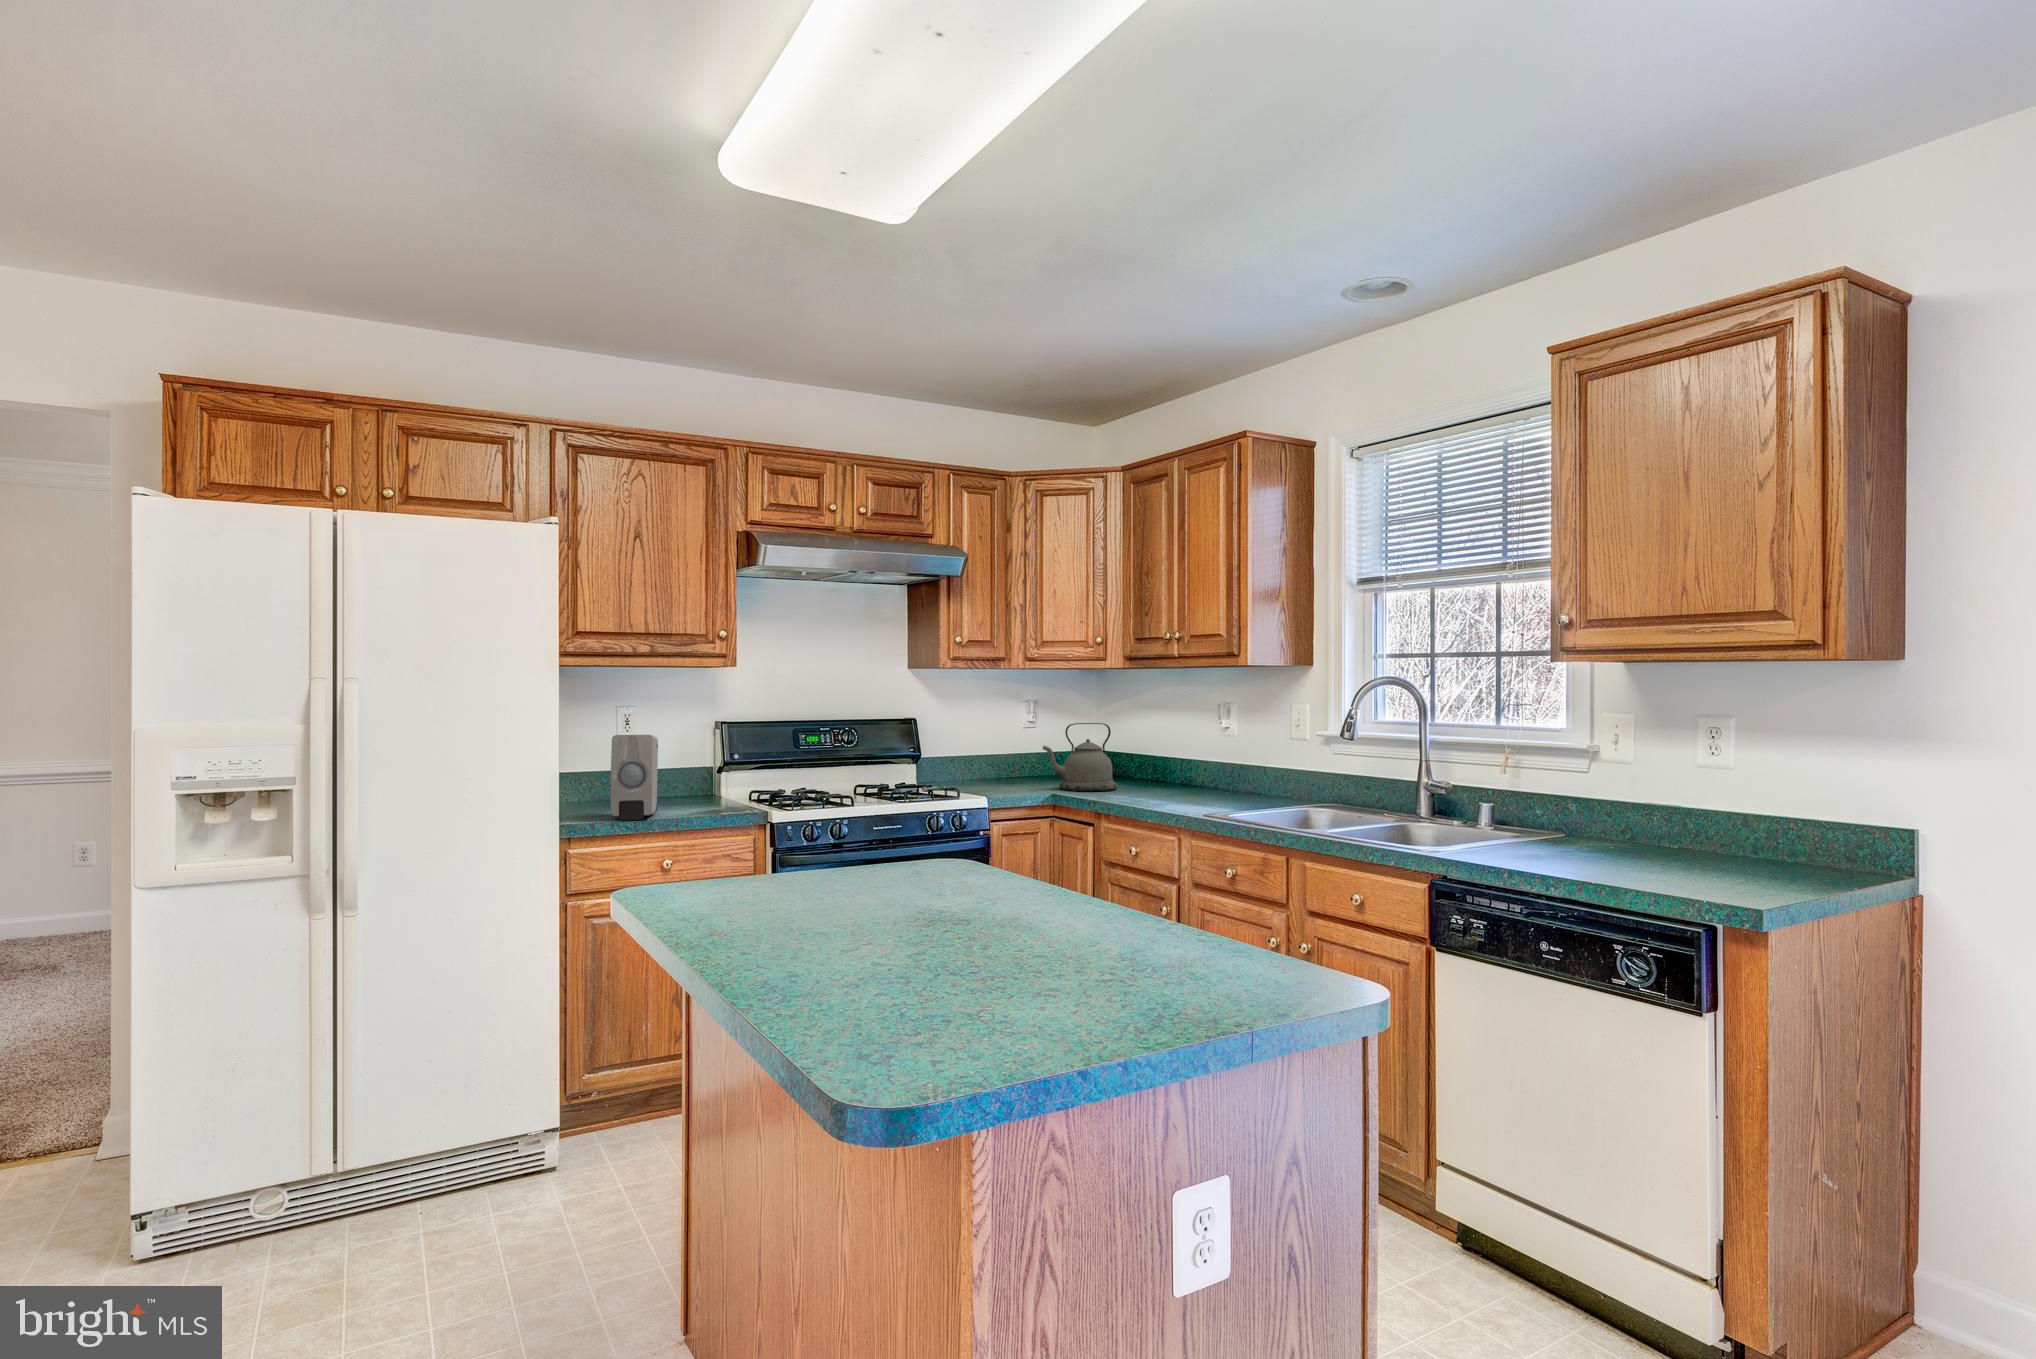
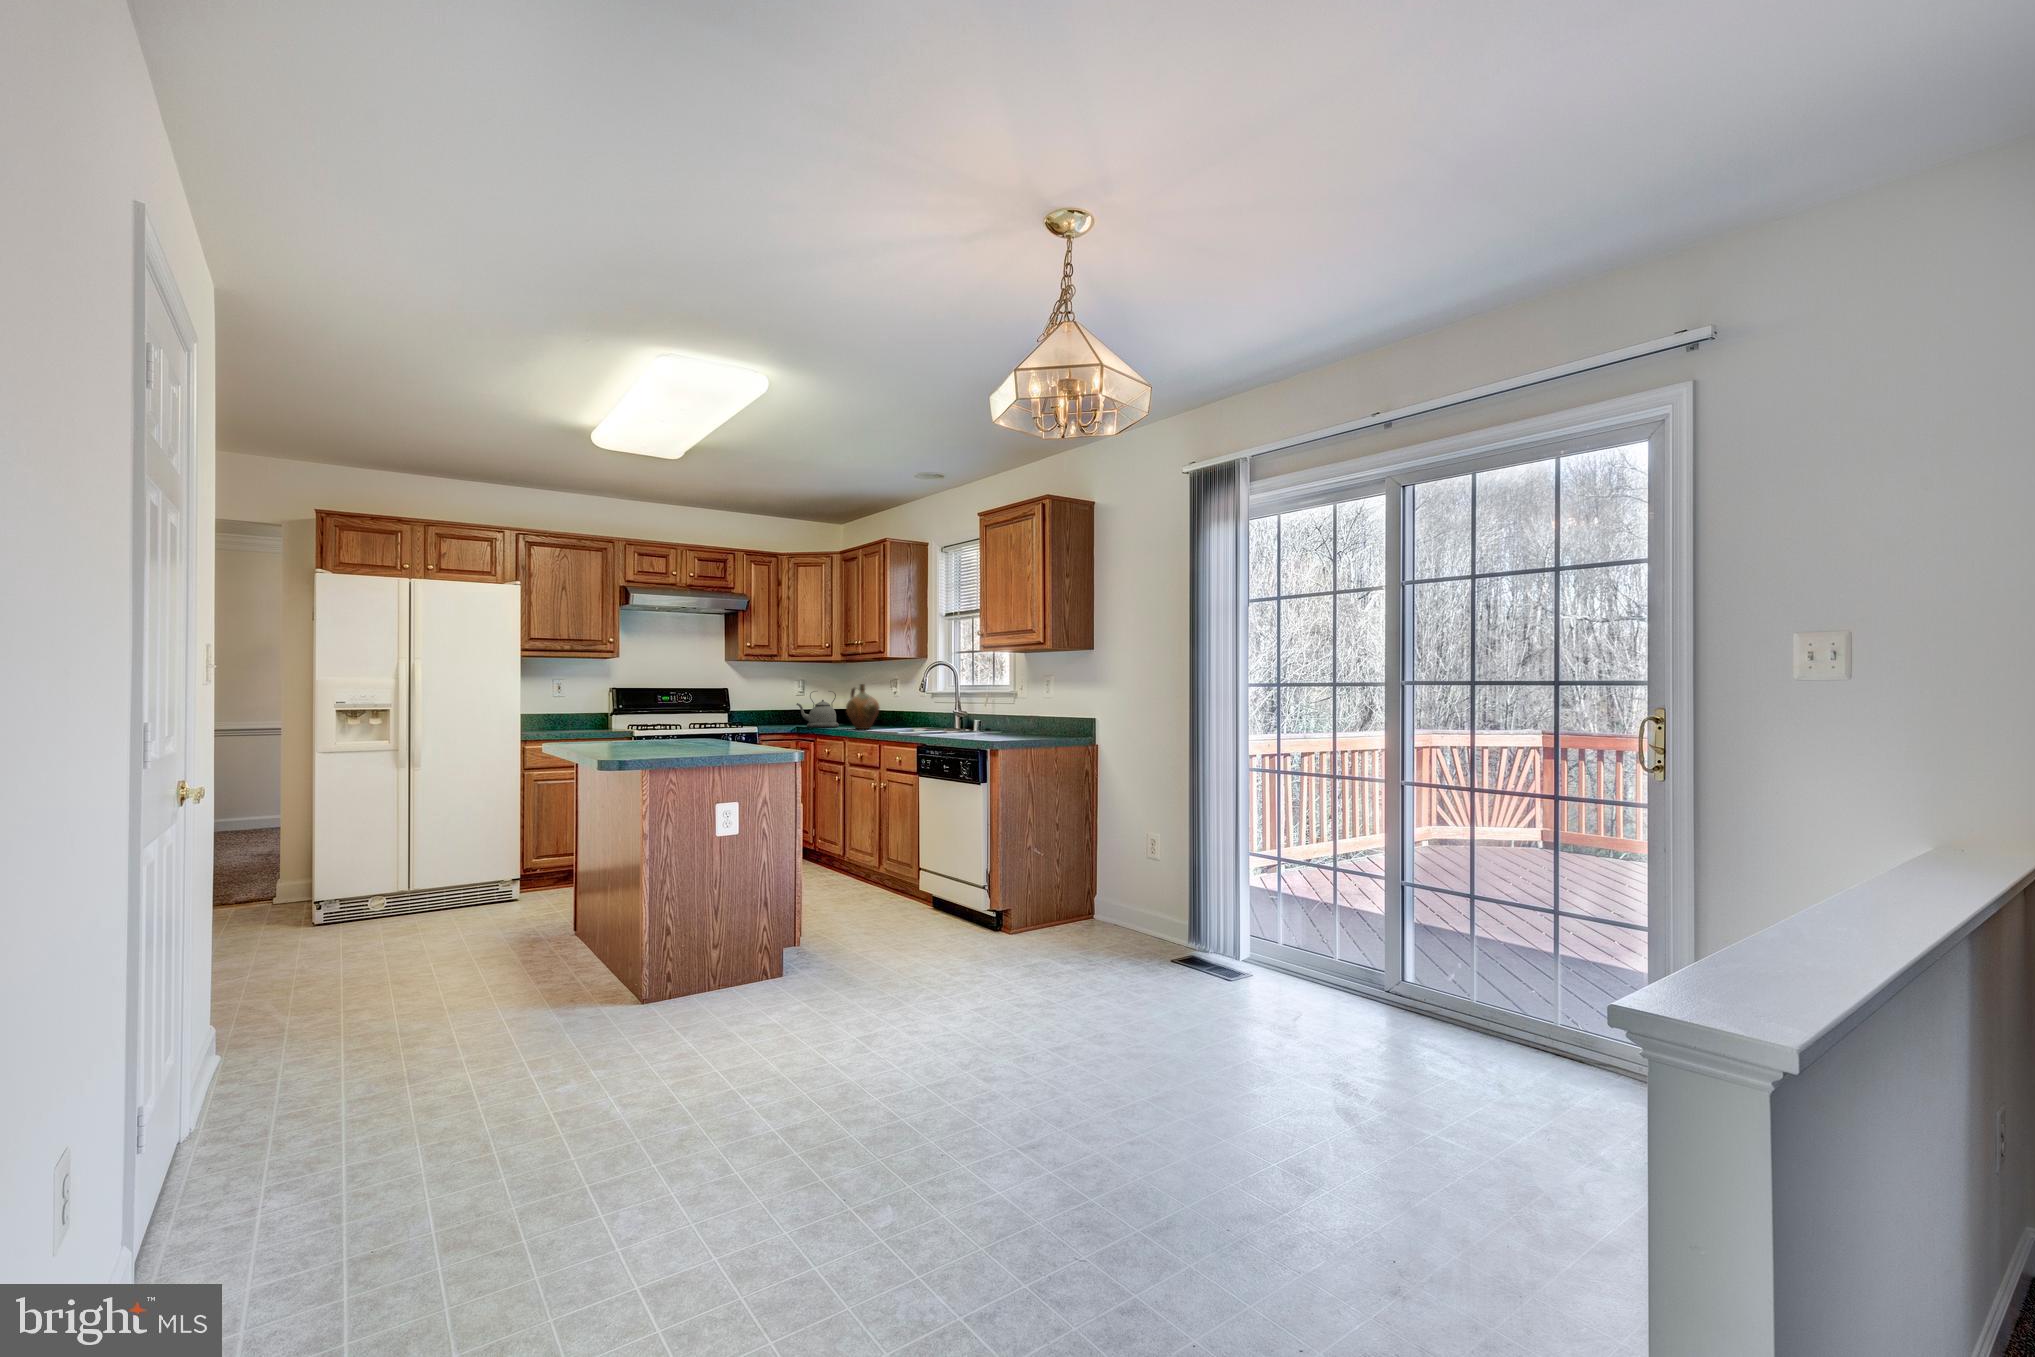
ceramic jug: none [1146,713,1208,799] -> present [846,684,879,729]
soap dispenser: present [611,735,658,820] -> none [547,691,573,734]

